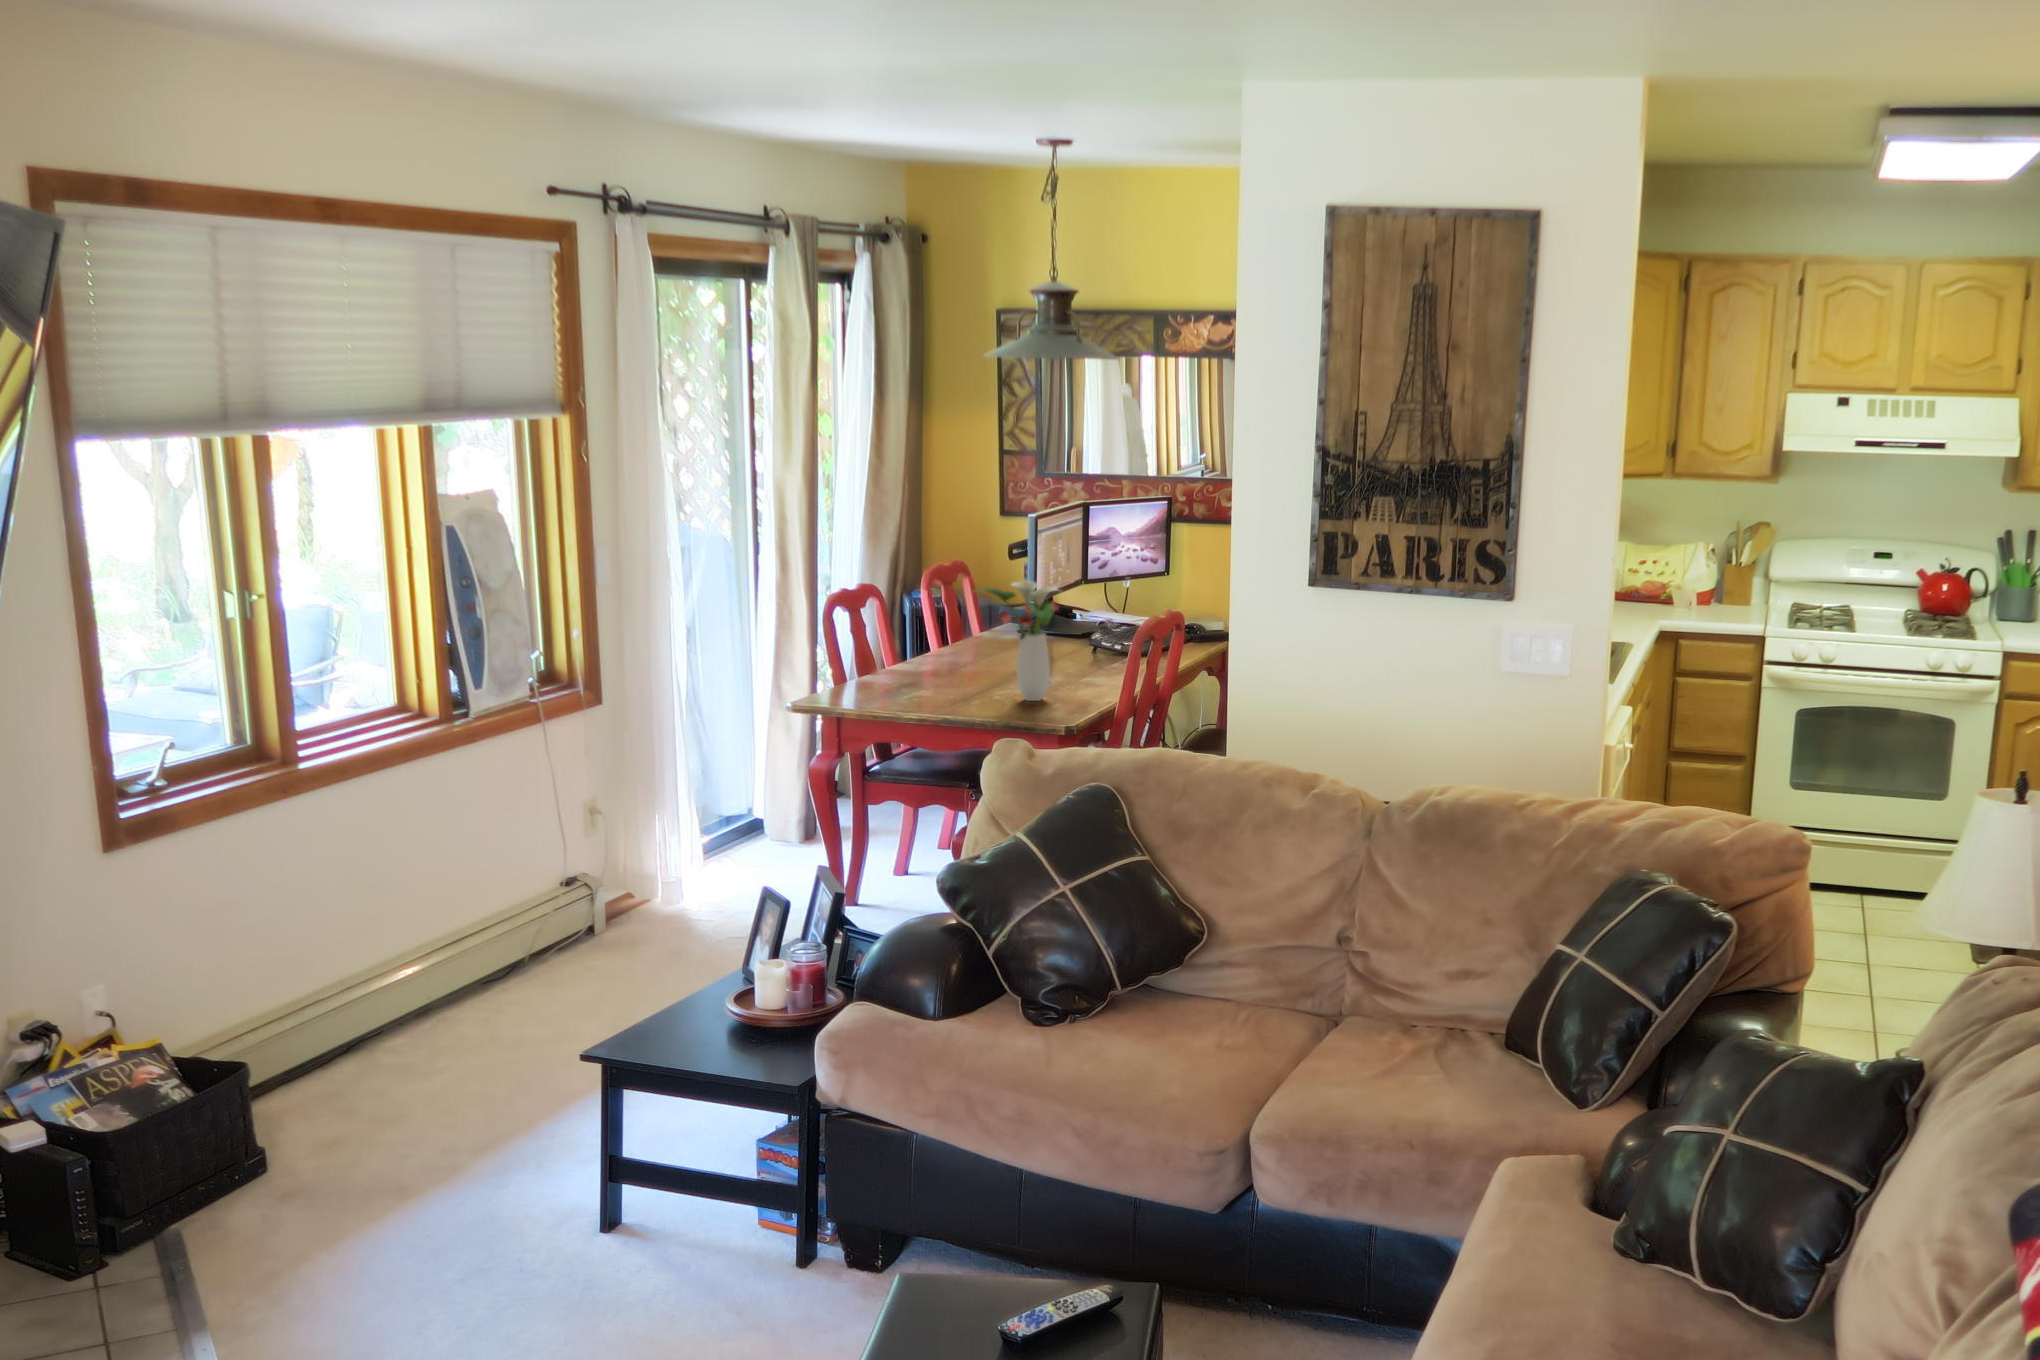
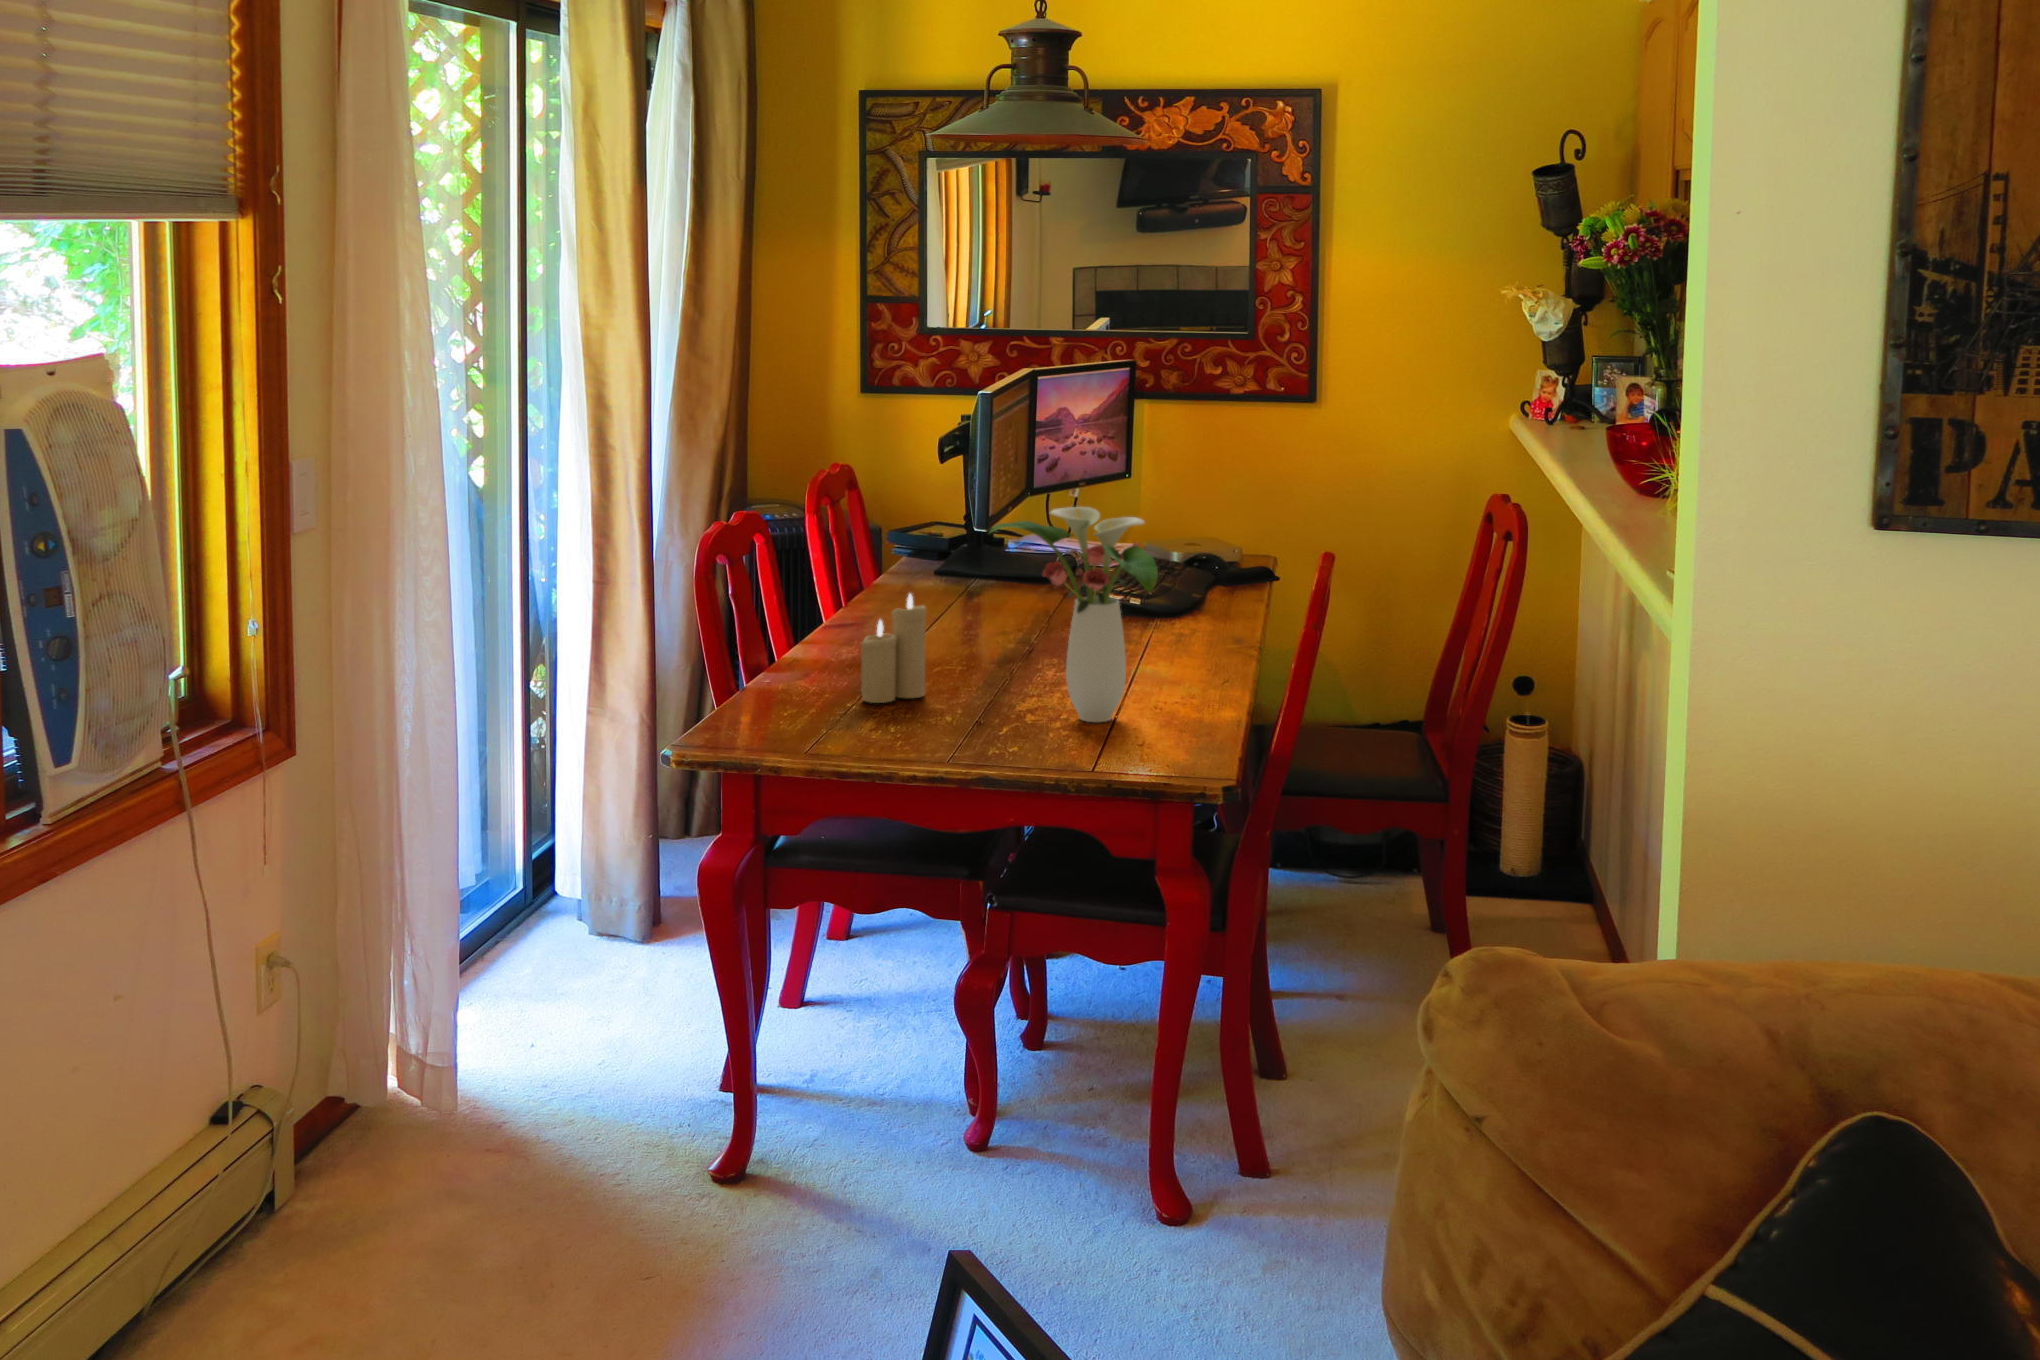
candle: none [911,629,949,690] -> present [861,594,926,703]

